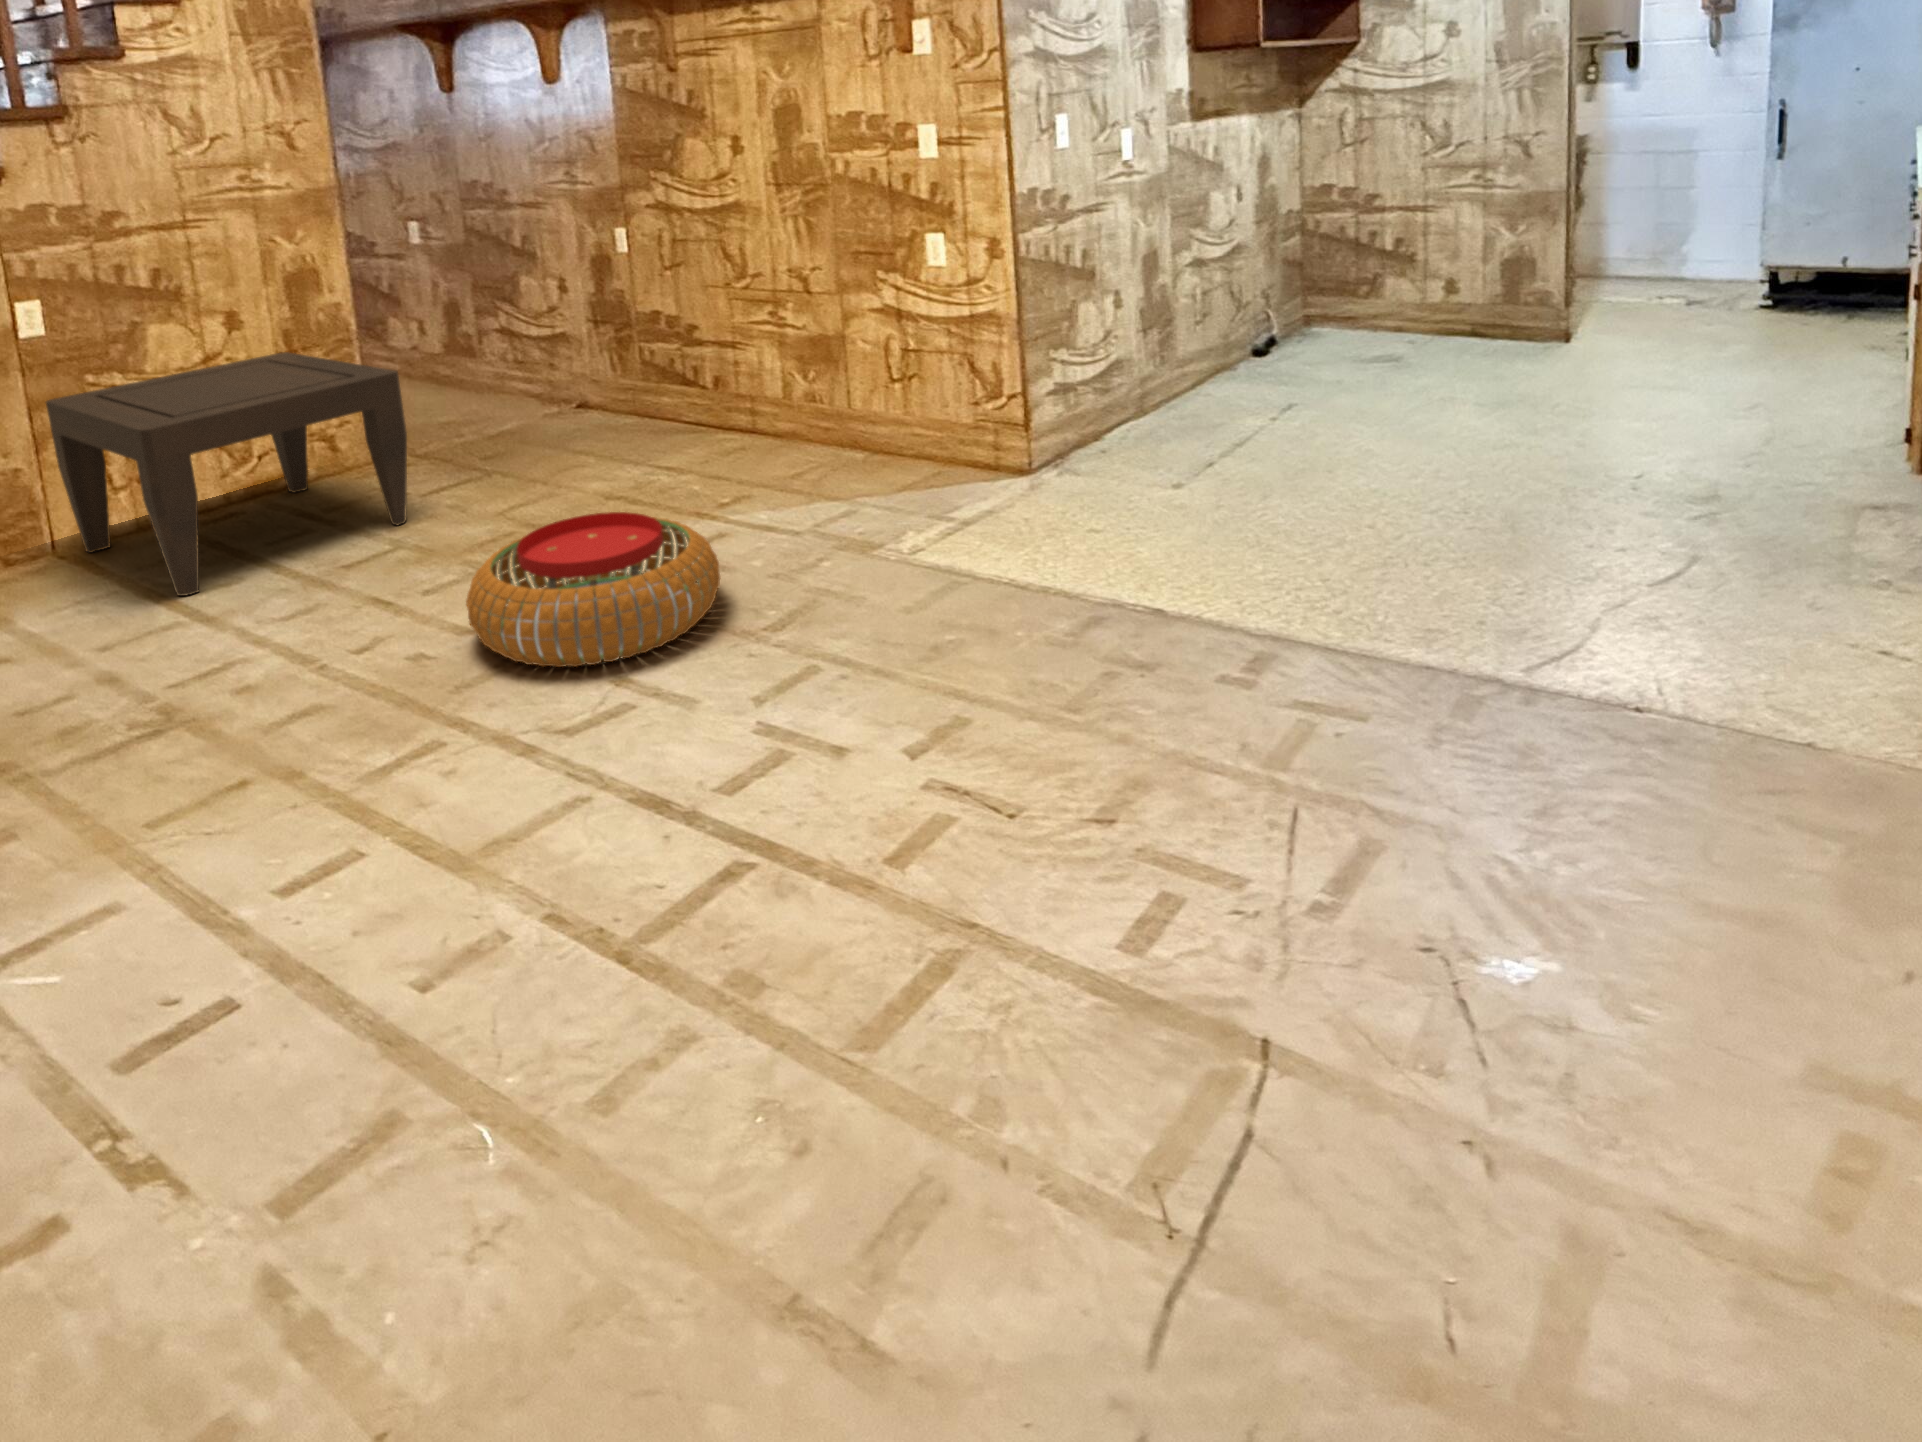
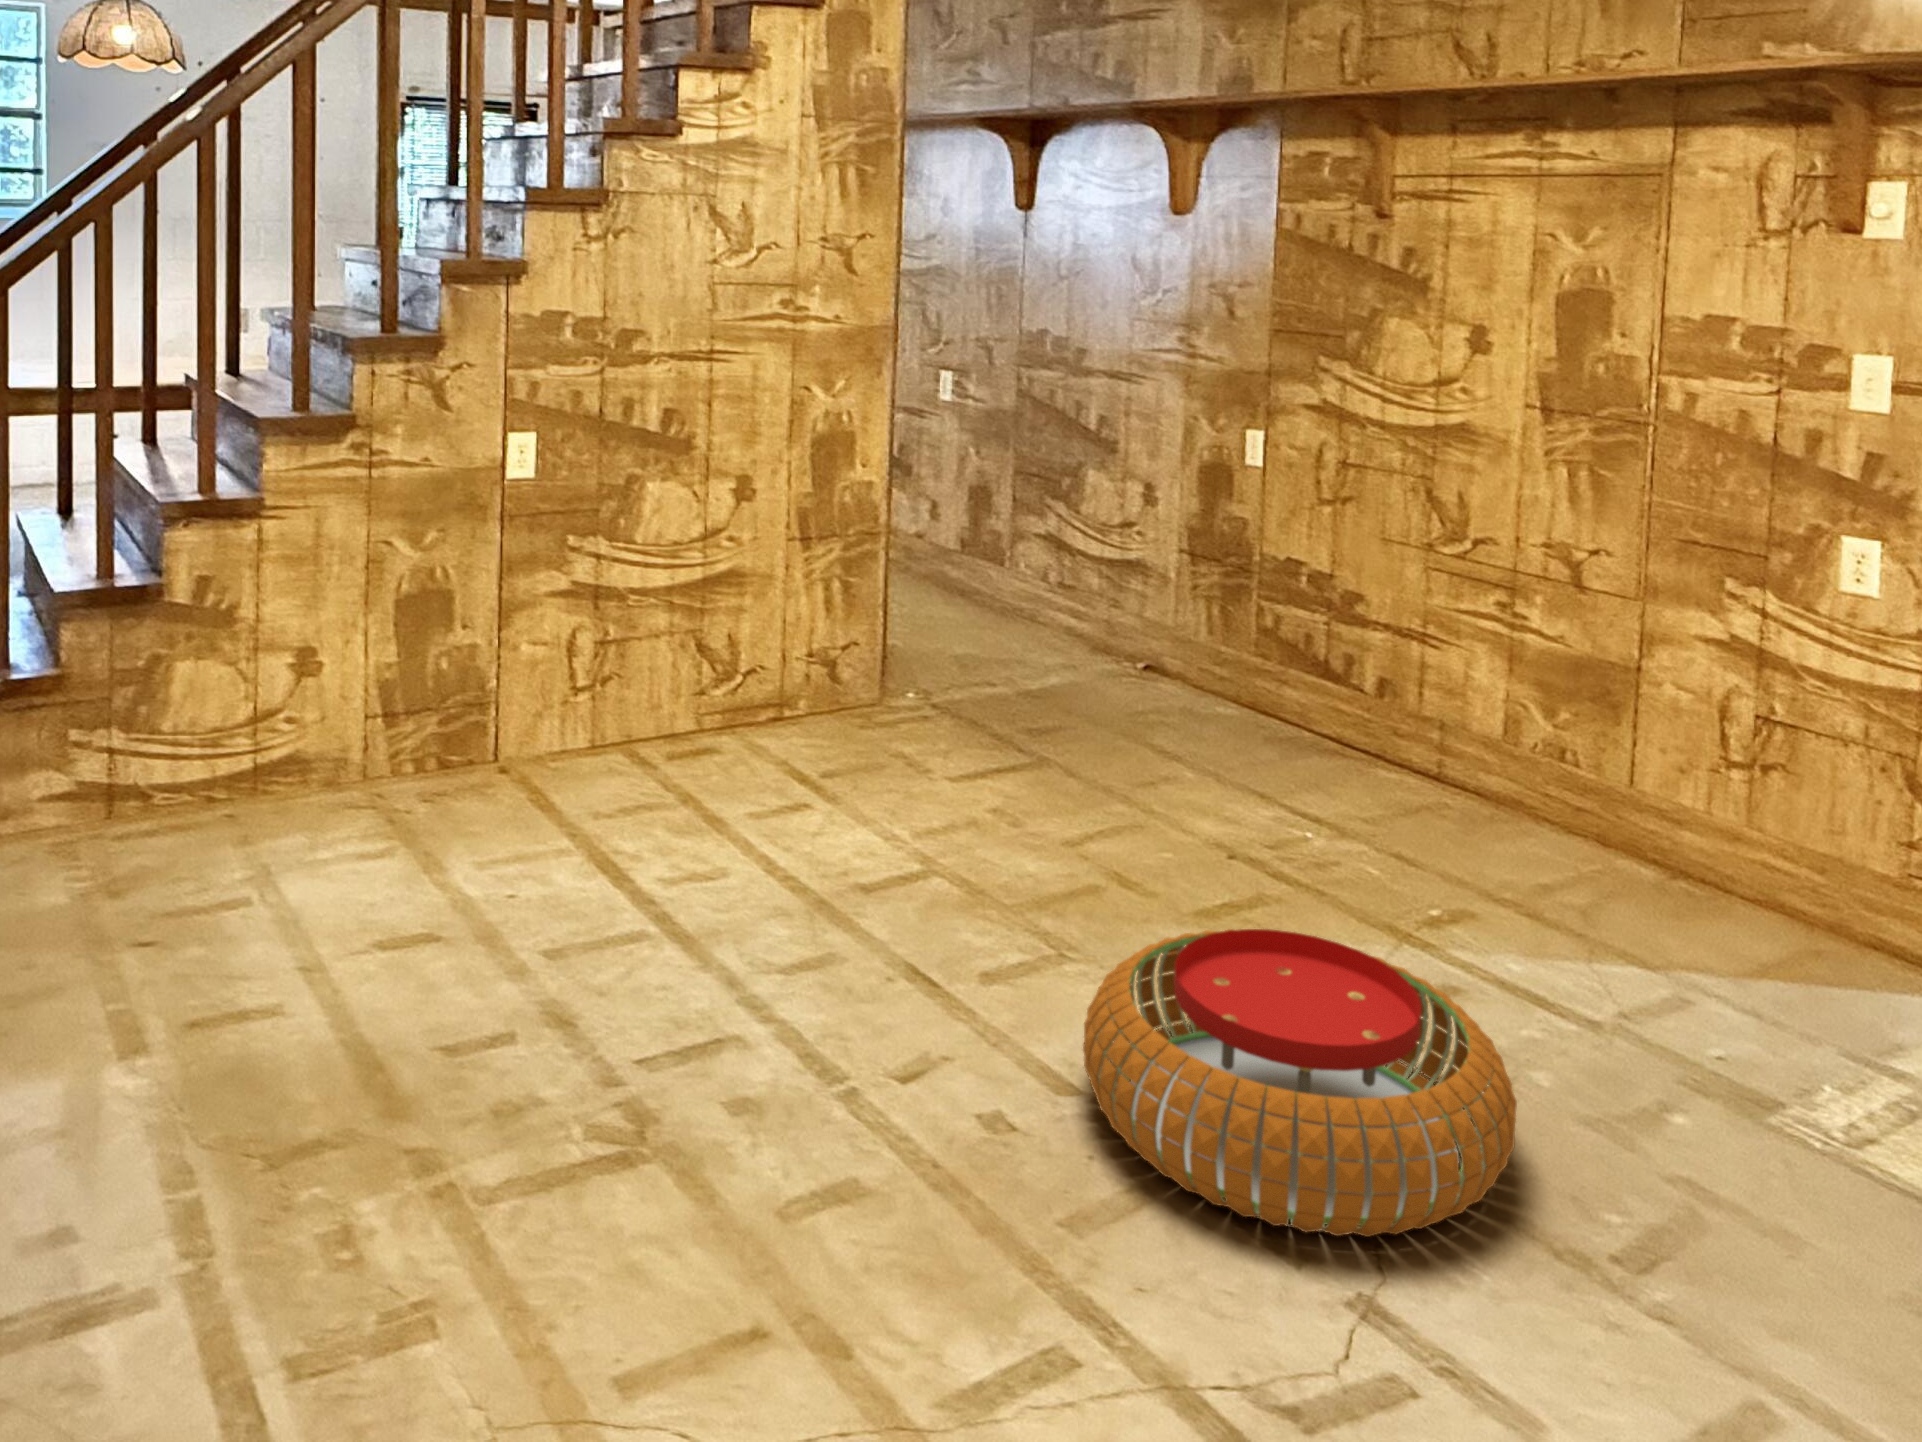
coffee table: present [46,352,407,596] -> none [523,538,960,878]

